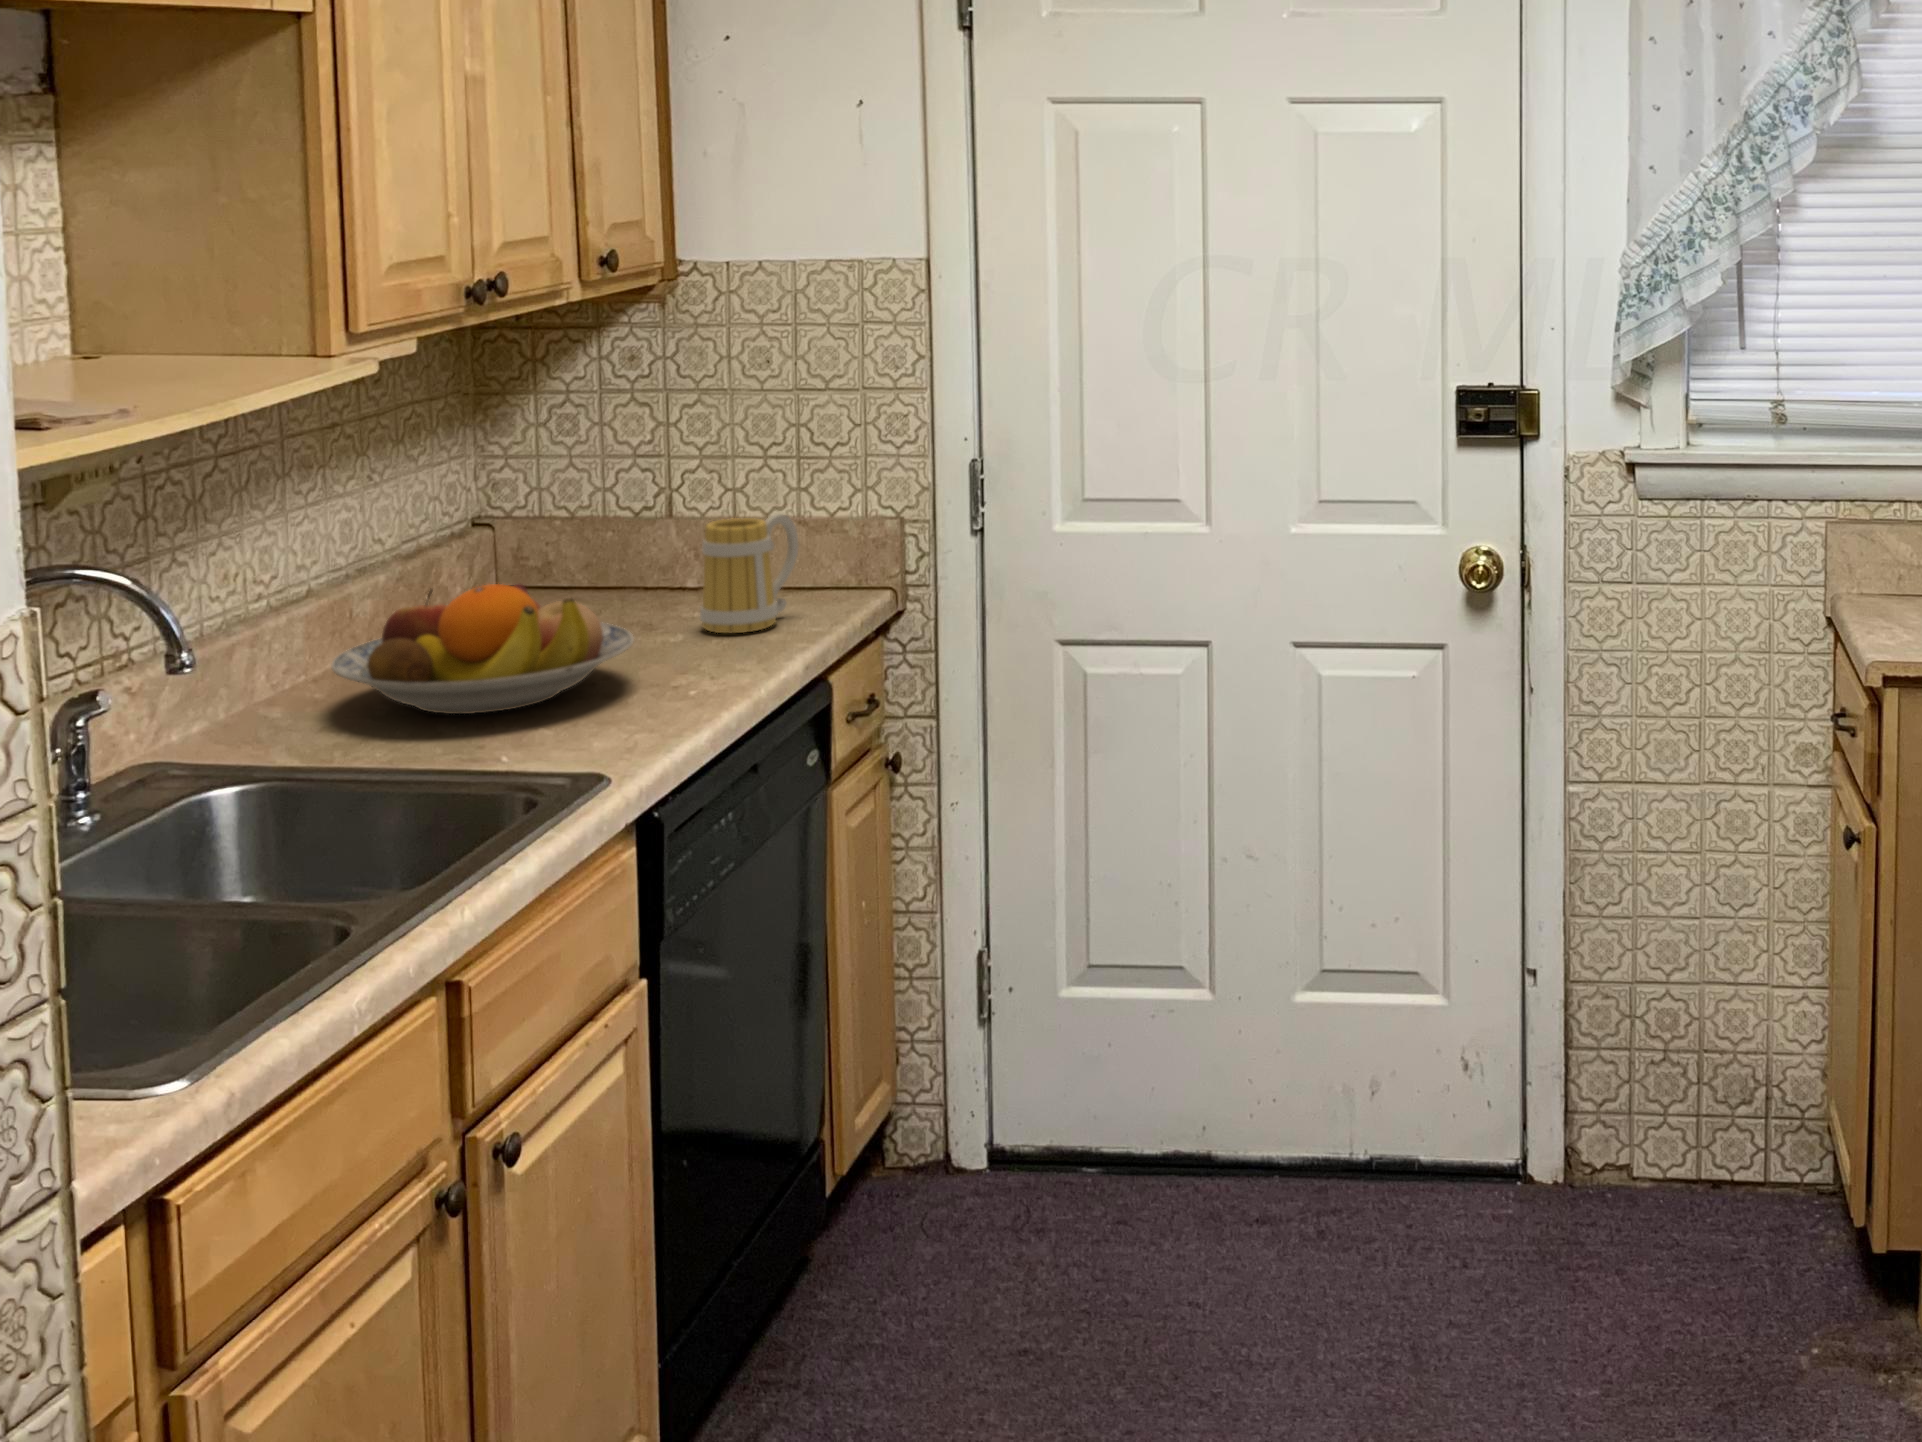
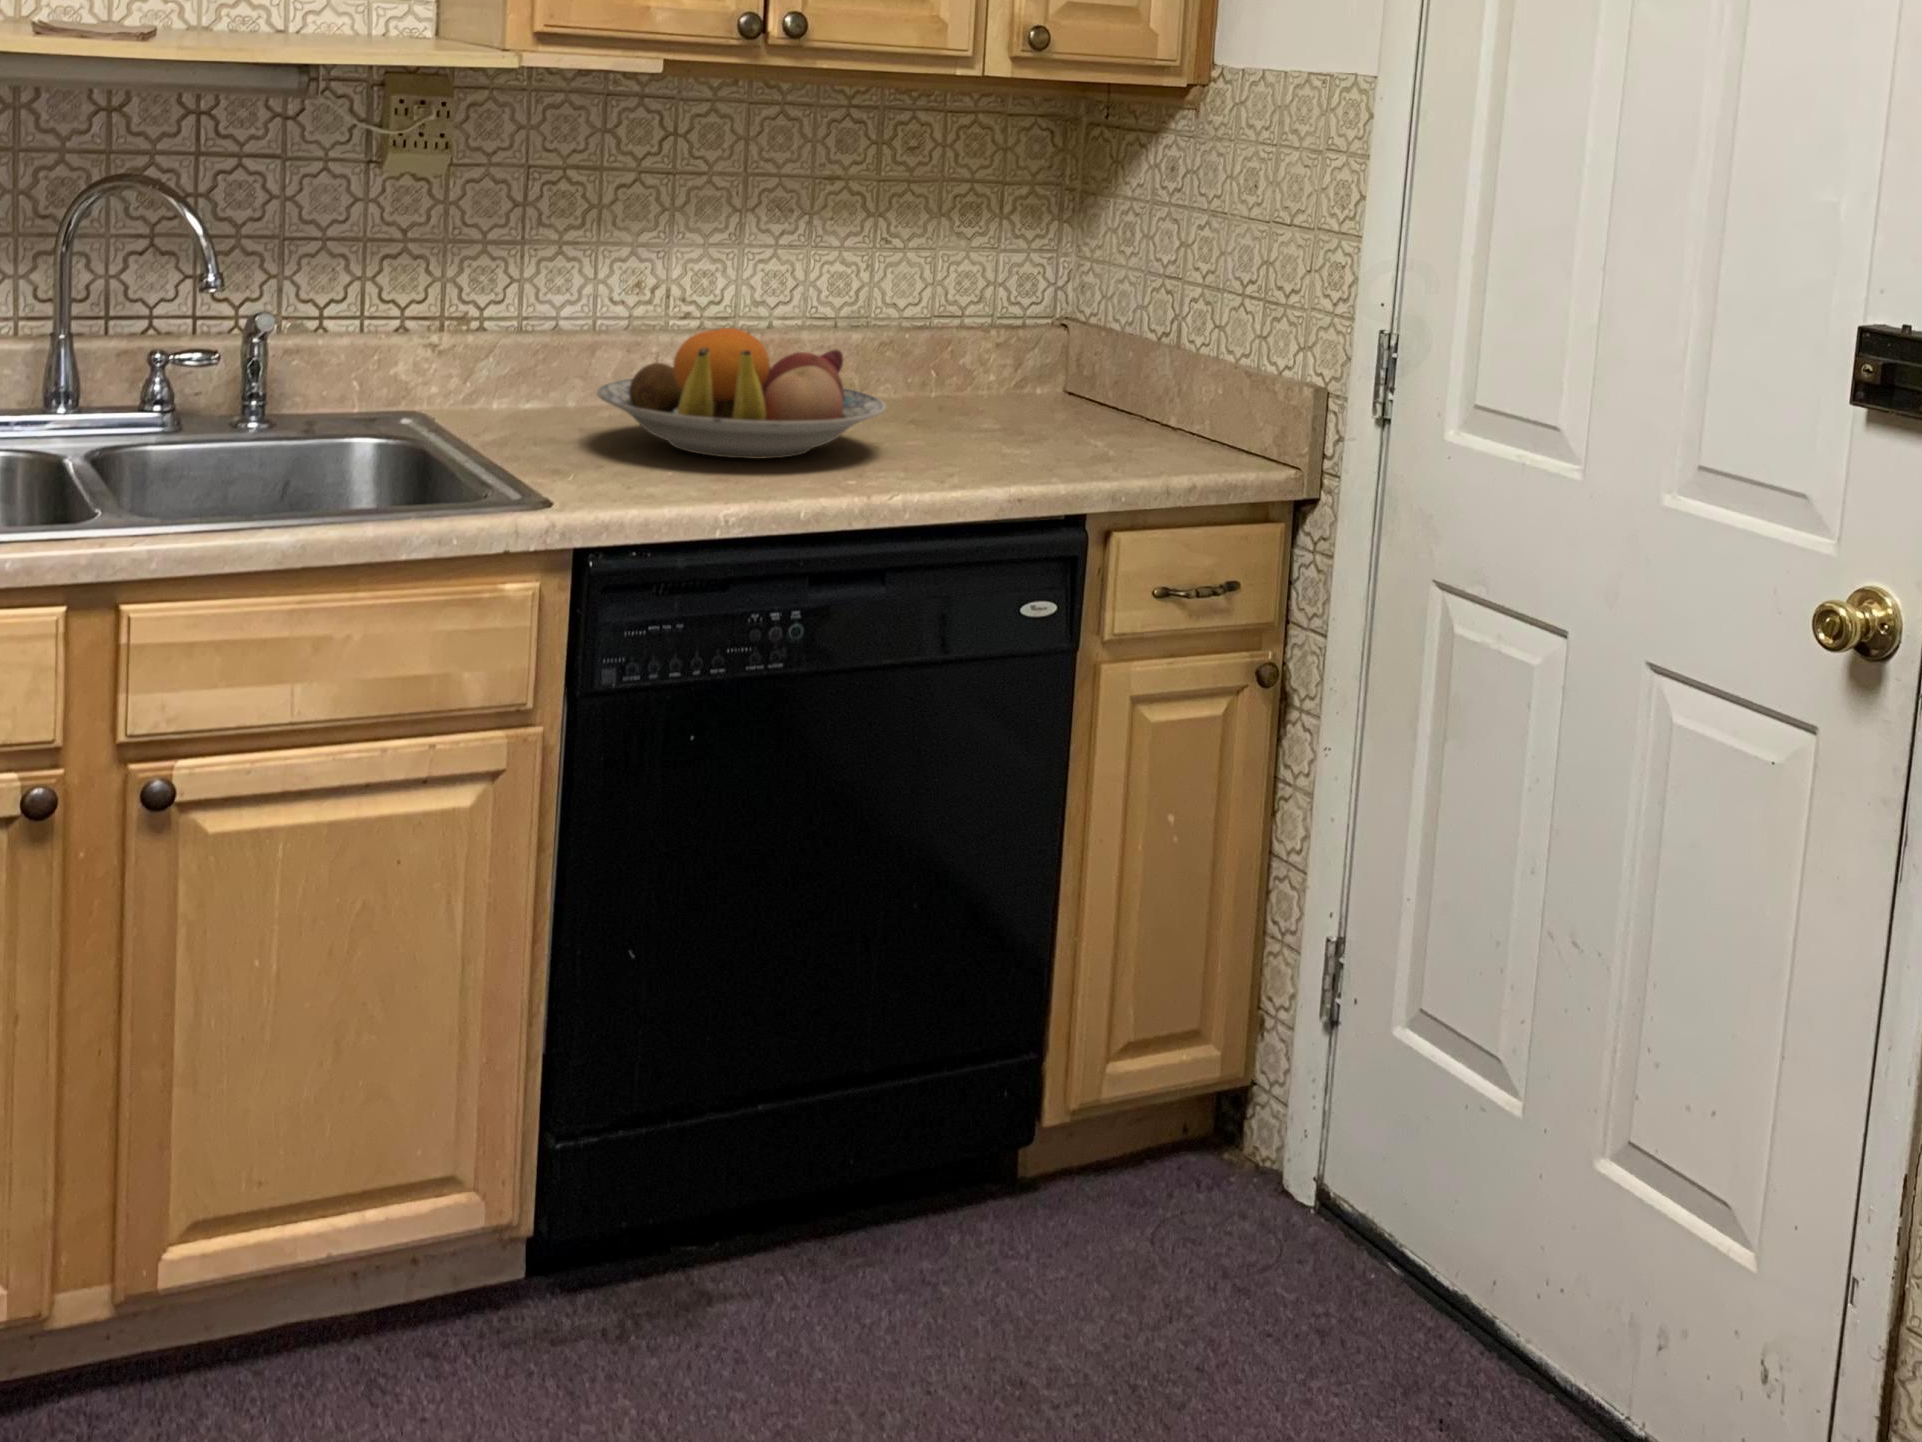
mug: present [700,514,798,633] -> none [1037,339,1168,468]

